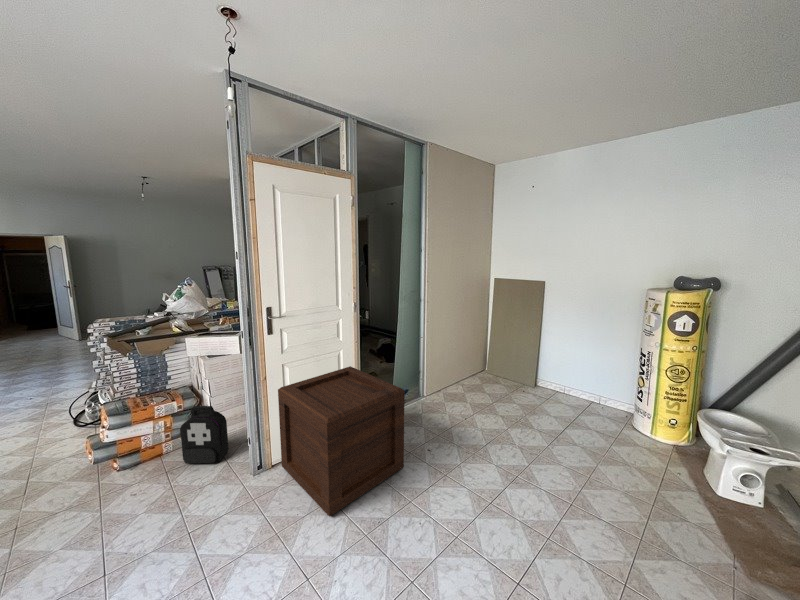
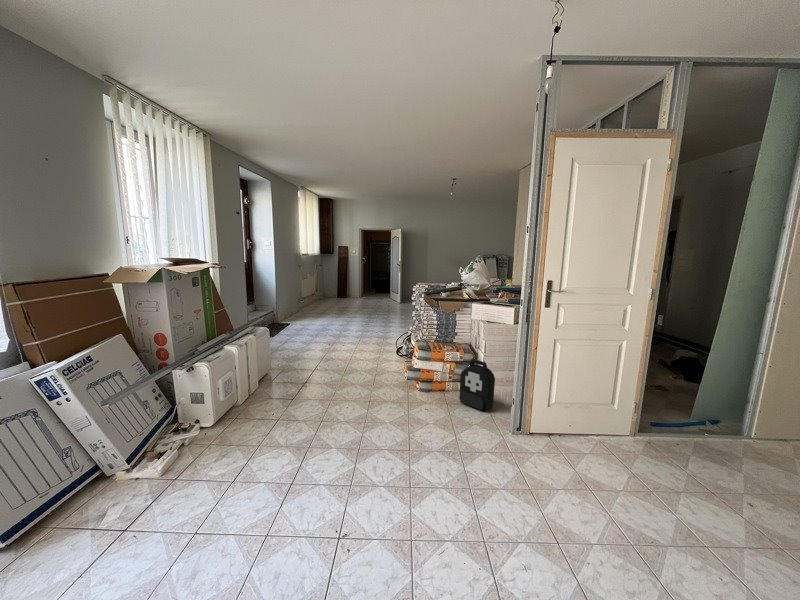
wooden crate: present [278,366,405,516] -> none [540,360,723,507]

